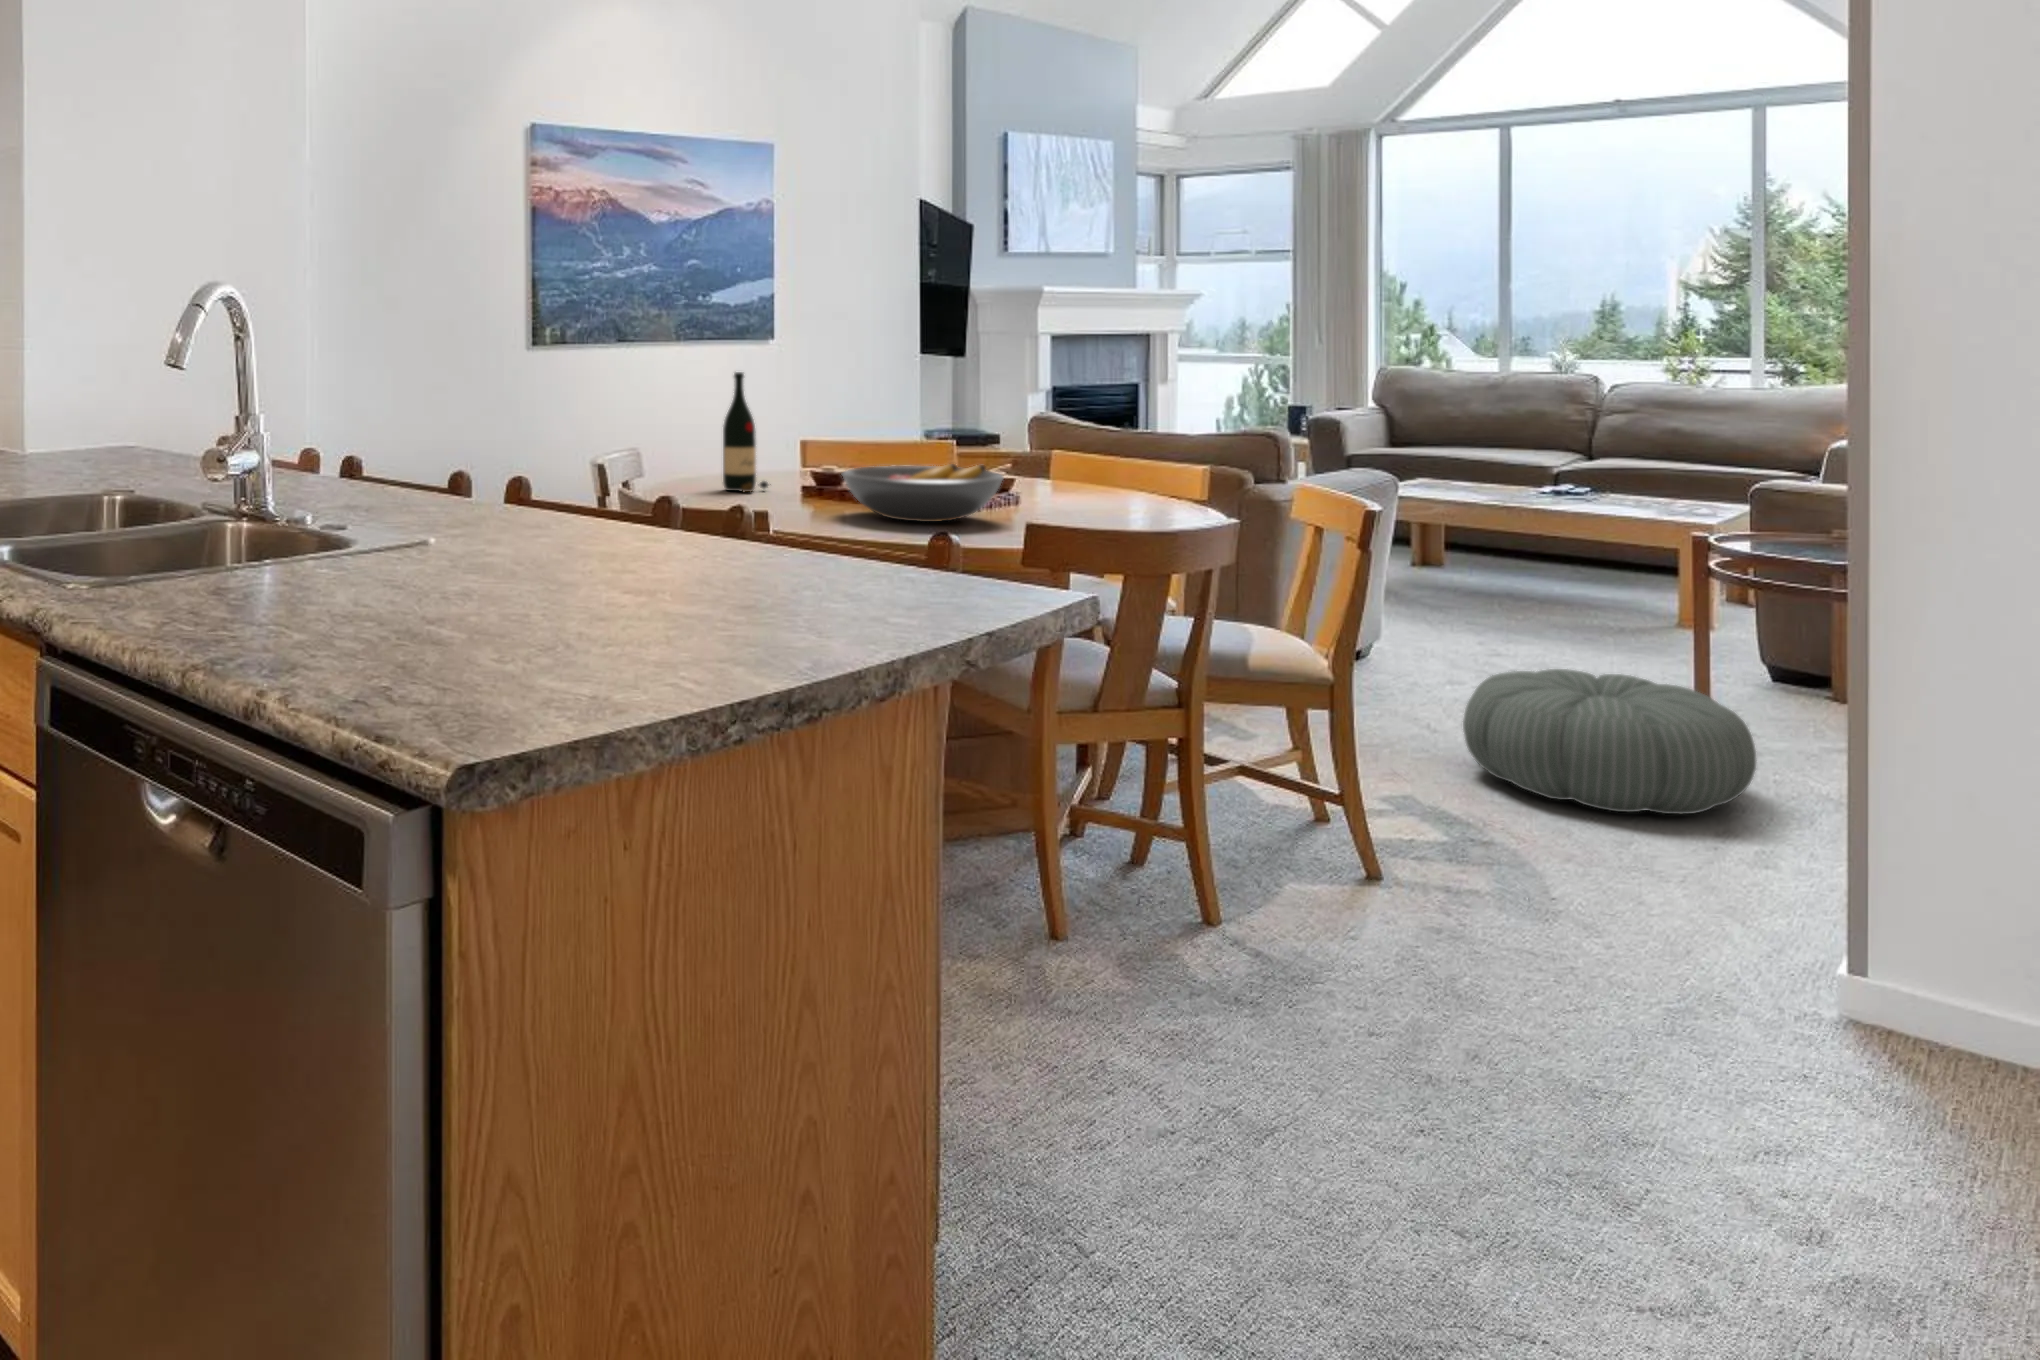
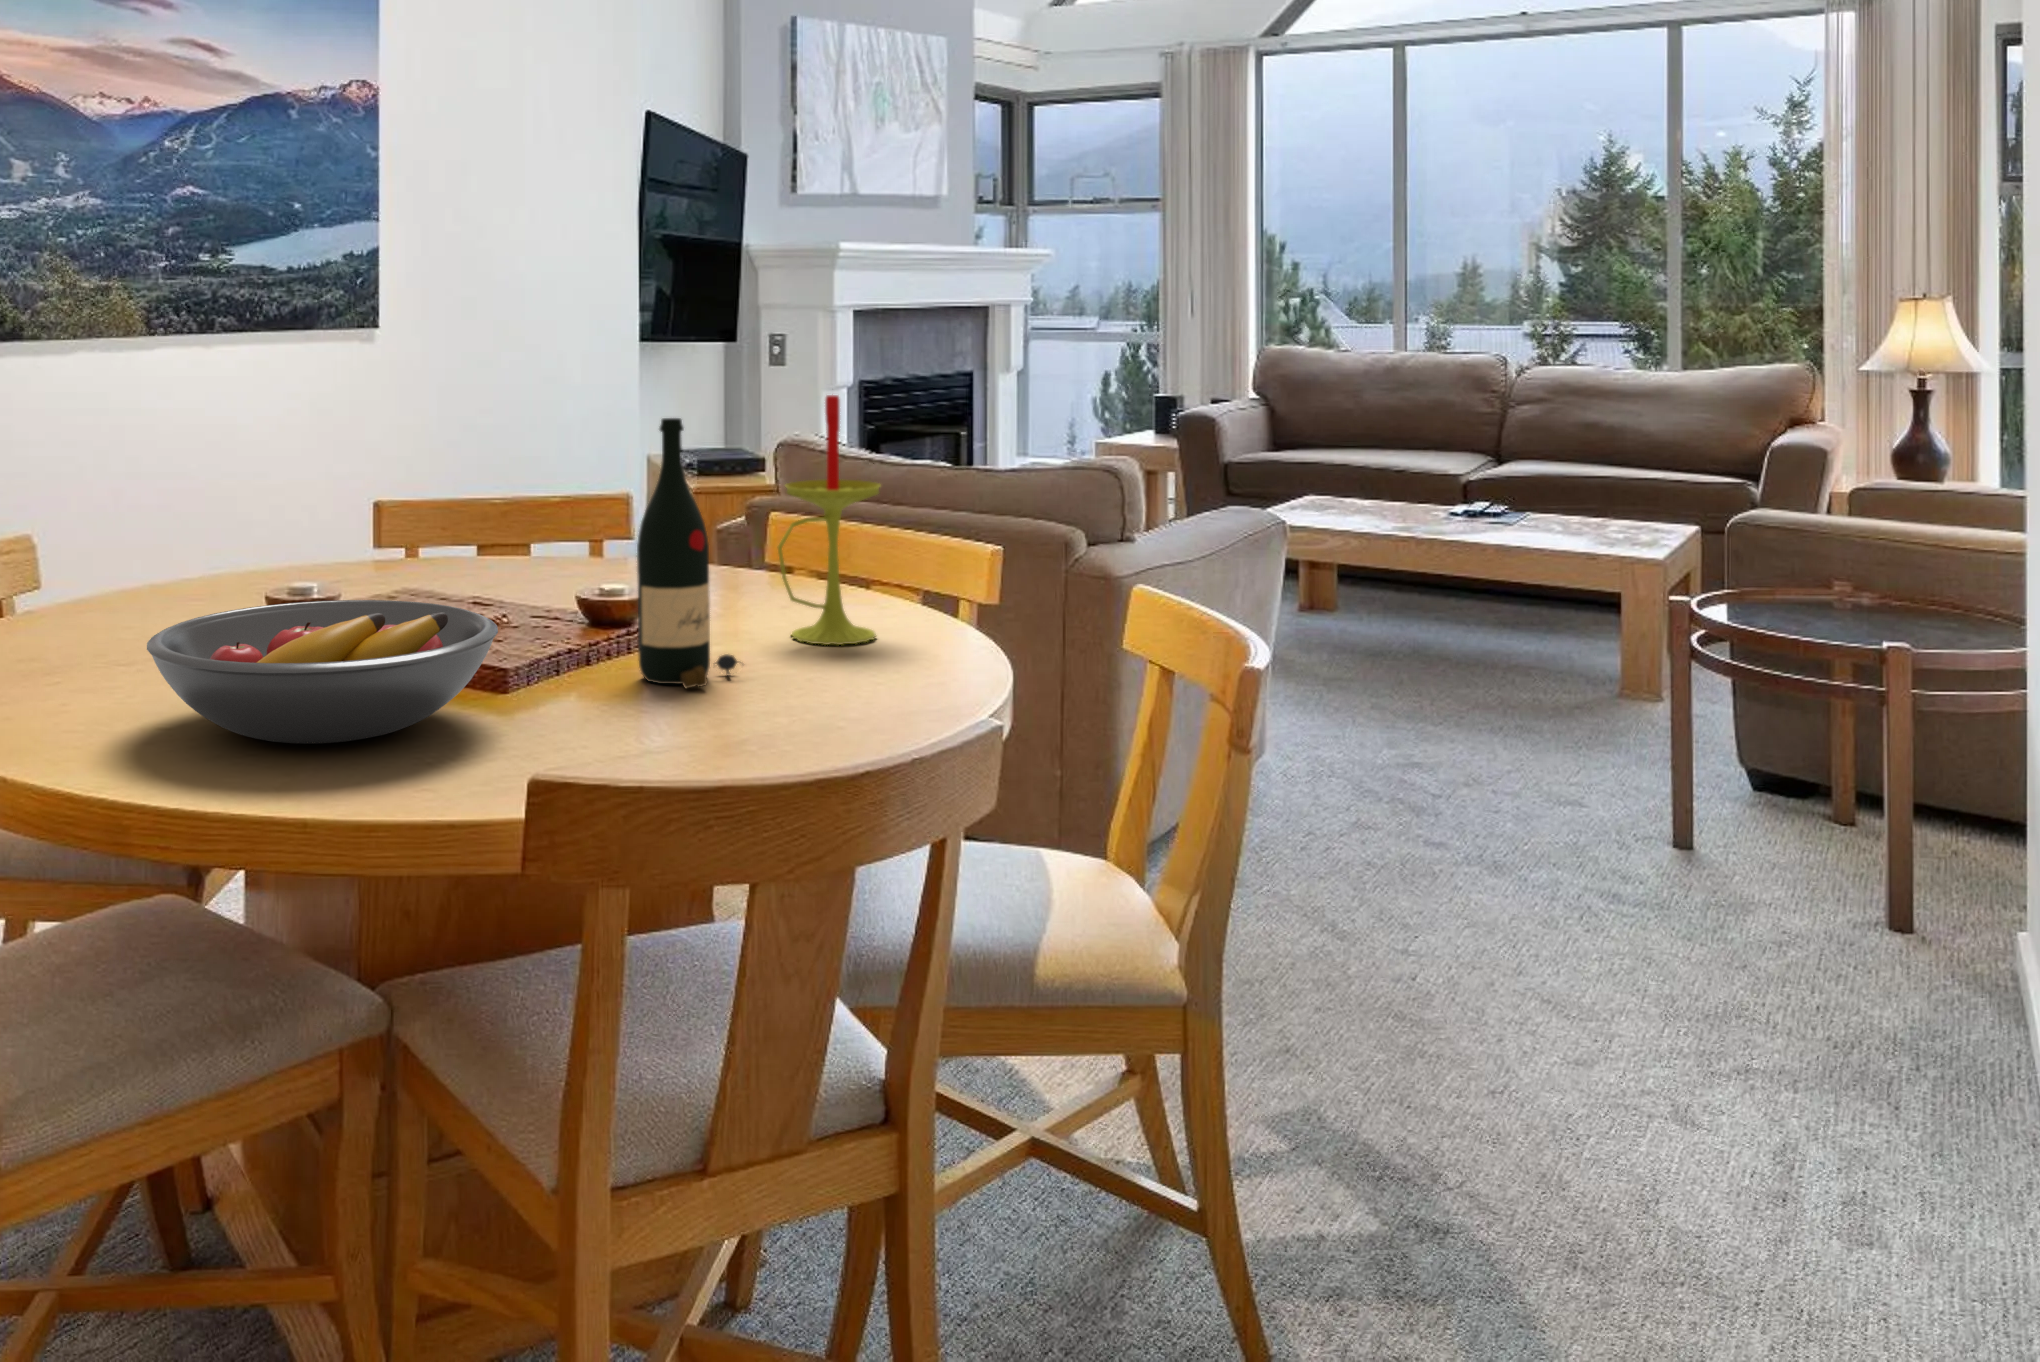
candle: none [1115,370,1171,504] -> present [778,395,880,645]
wine bottle: present [723,372,768,492] -> present [637,418,738,688]
pouf: present [1463,669,1757,814] -> none [1374,855,1813,1131]

